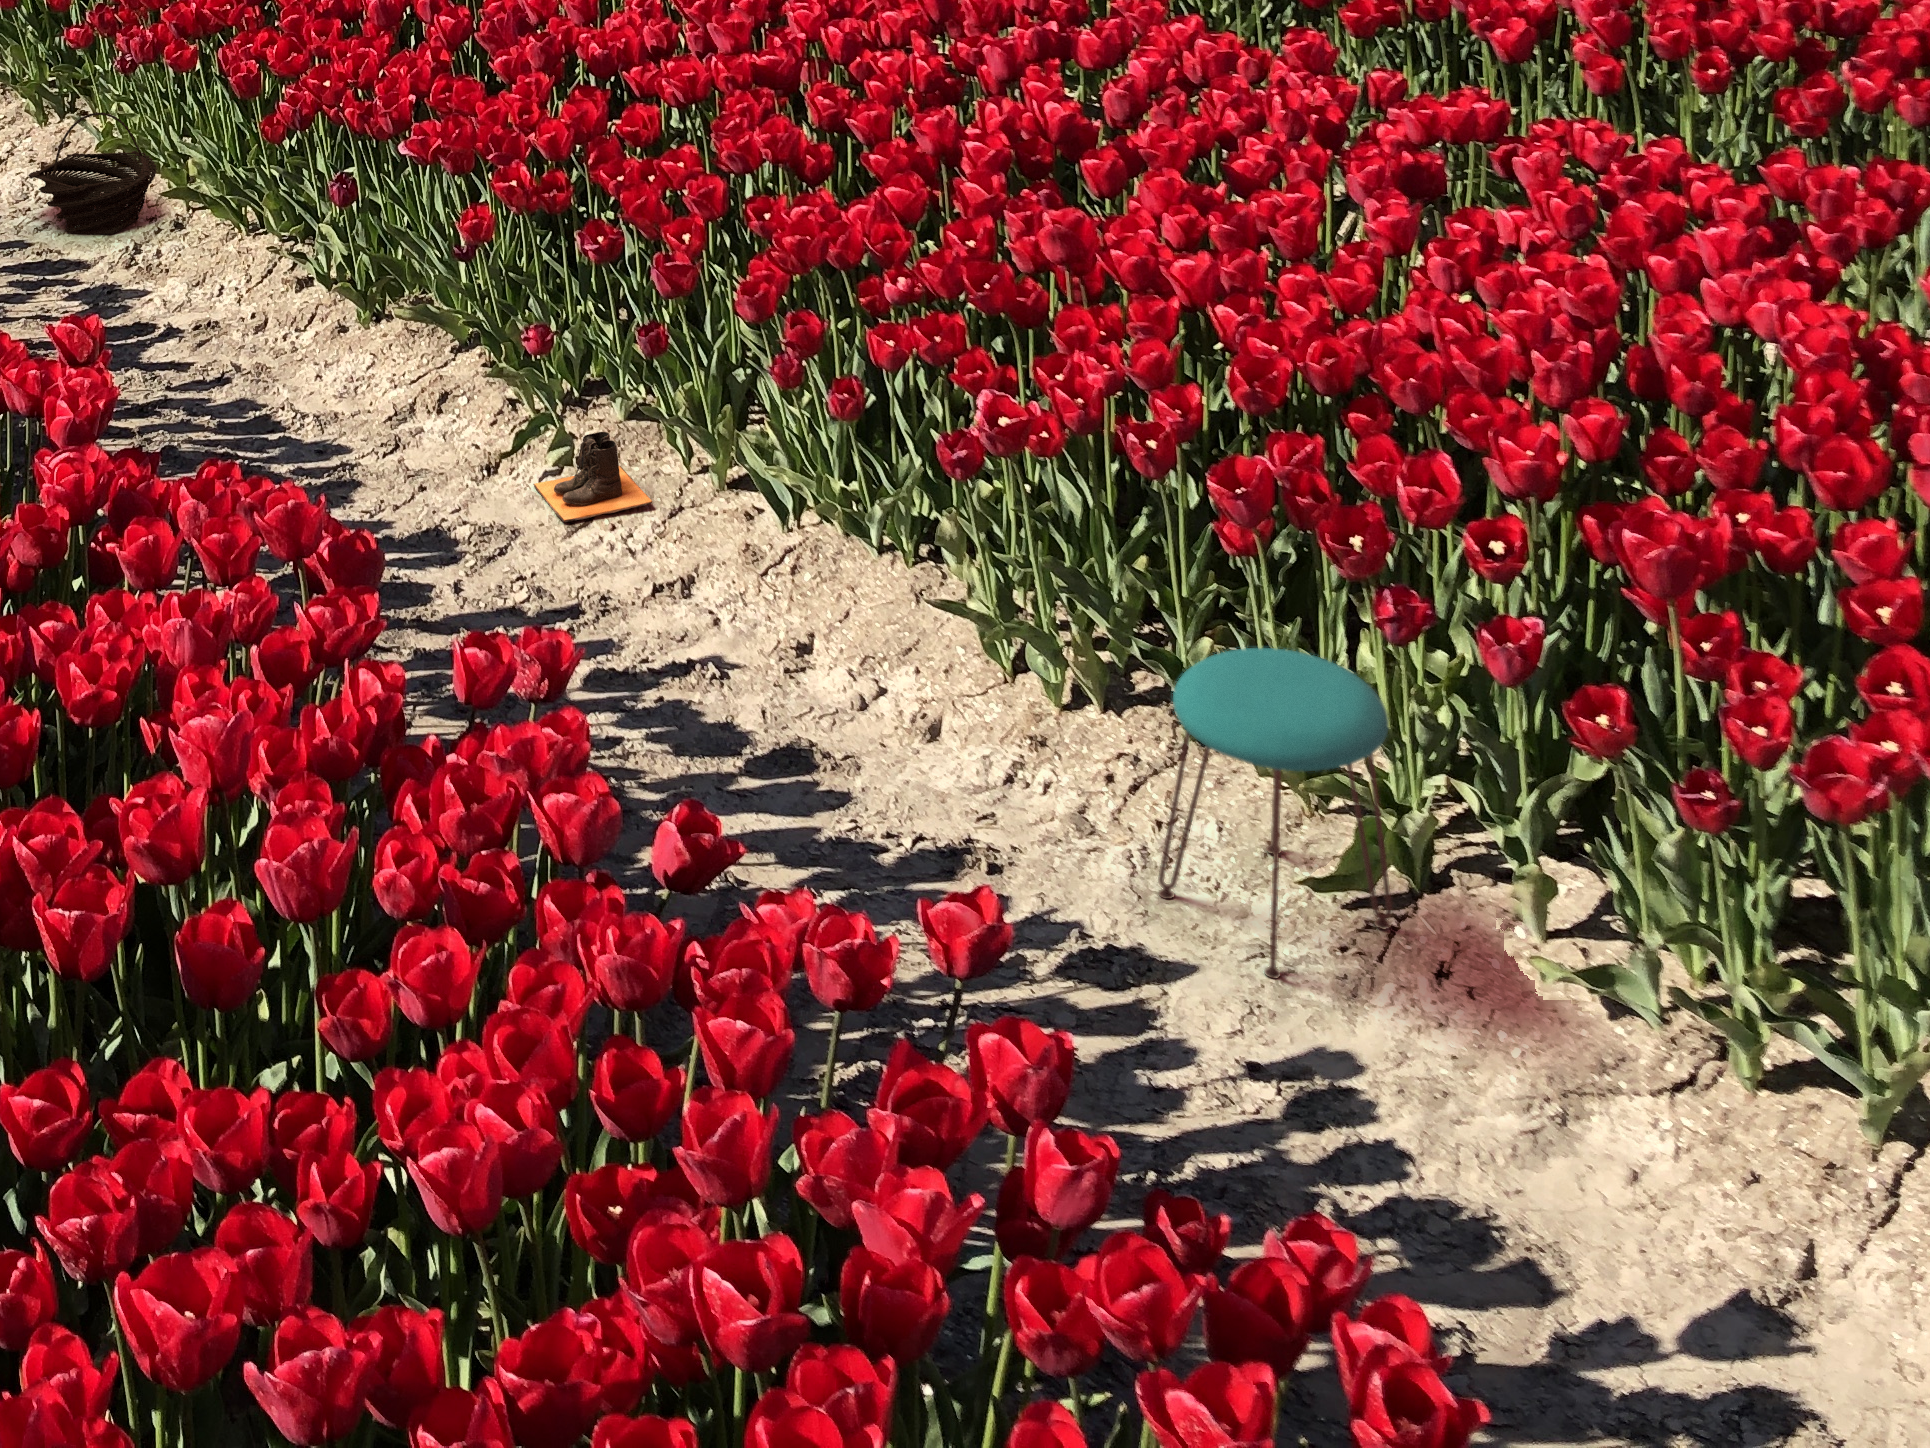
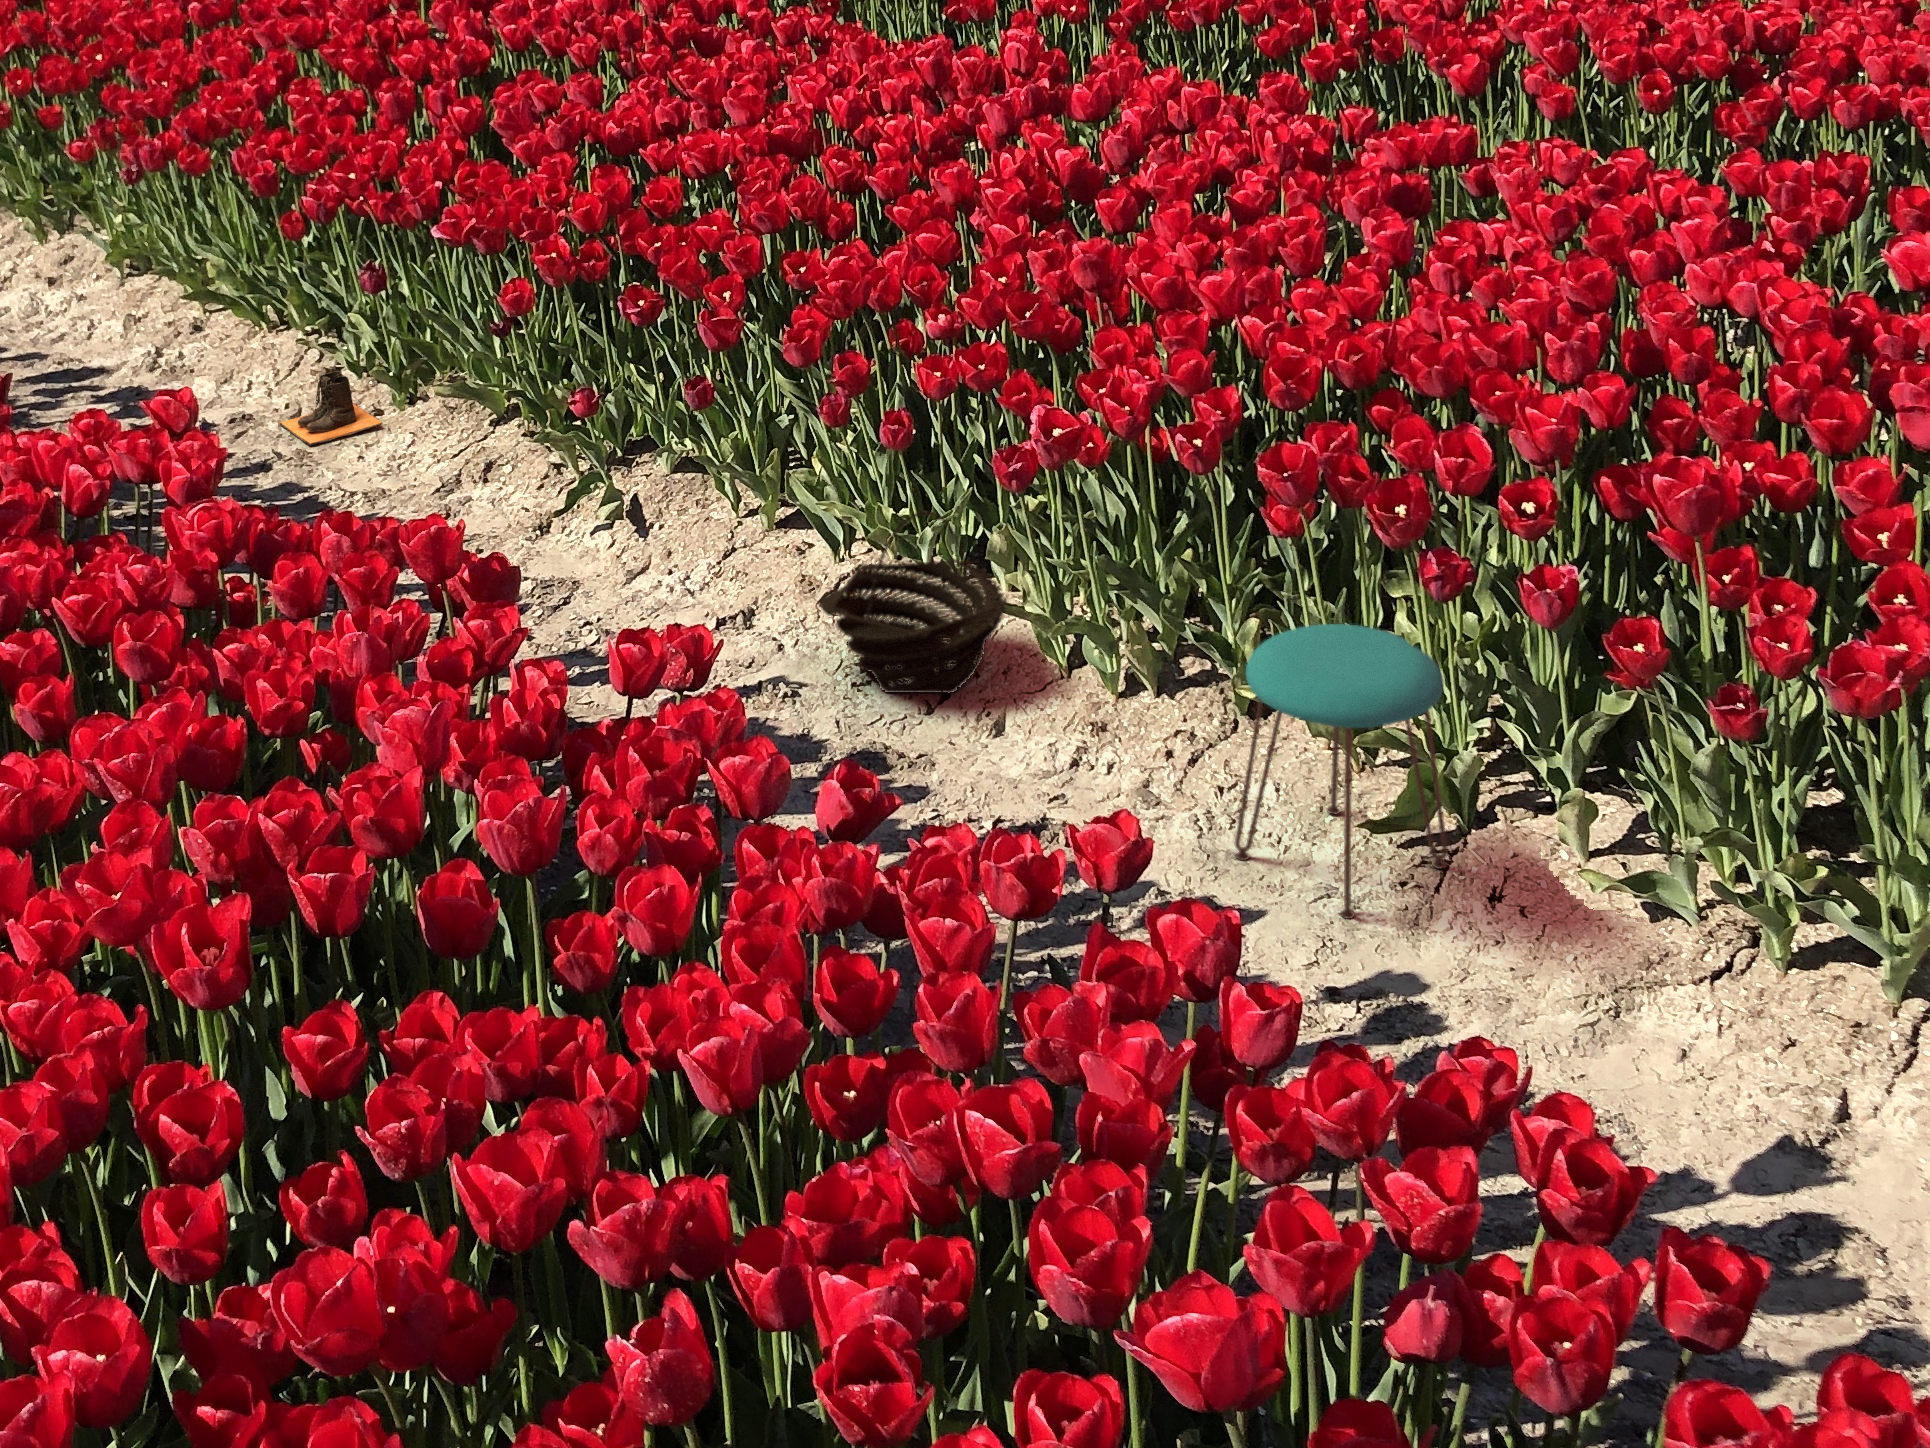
basket: present [28,112,157,234] -> present [820,511,1007,693]
boots: present [533,431,652,522] -> present [280,371,383,445]

